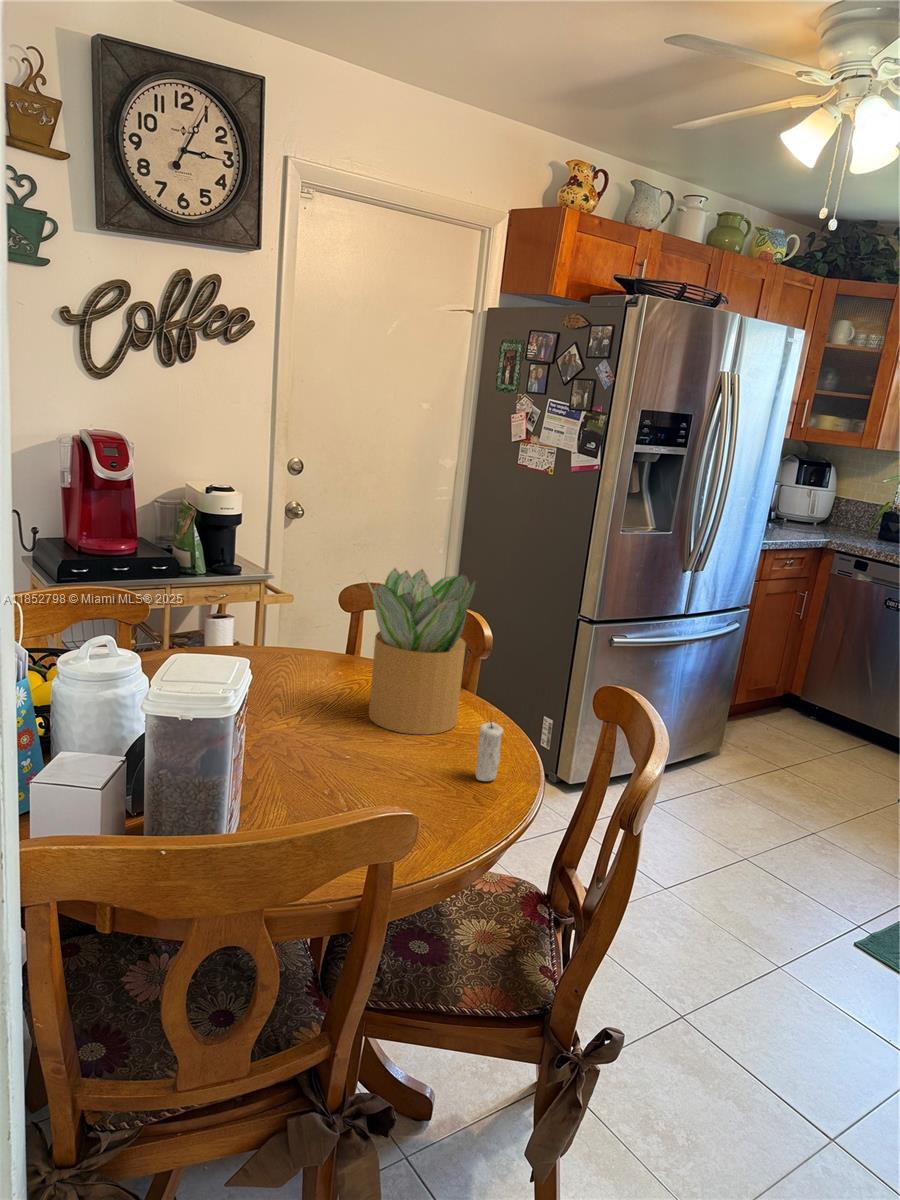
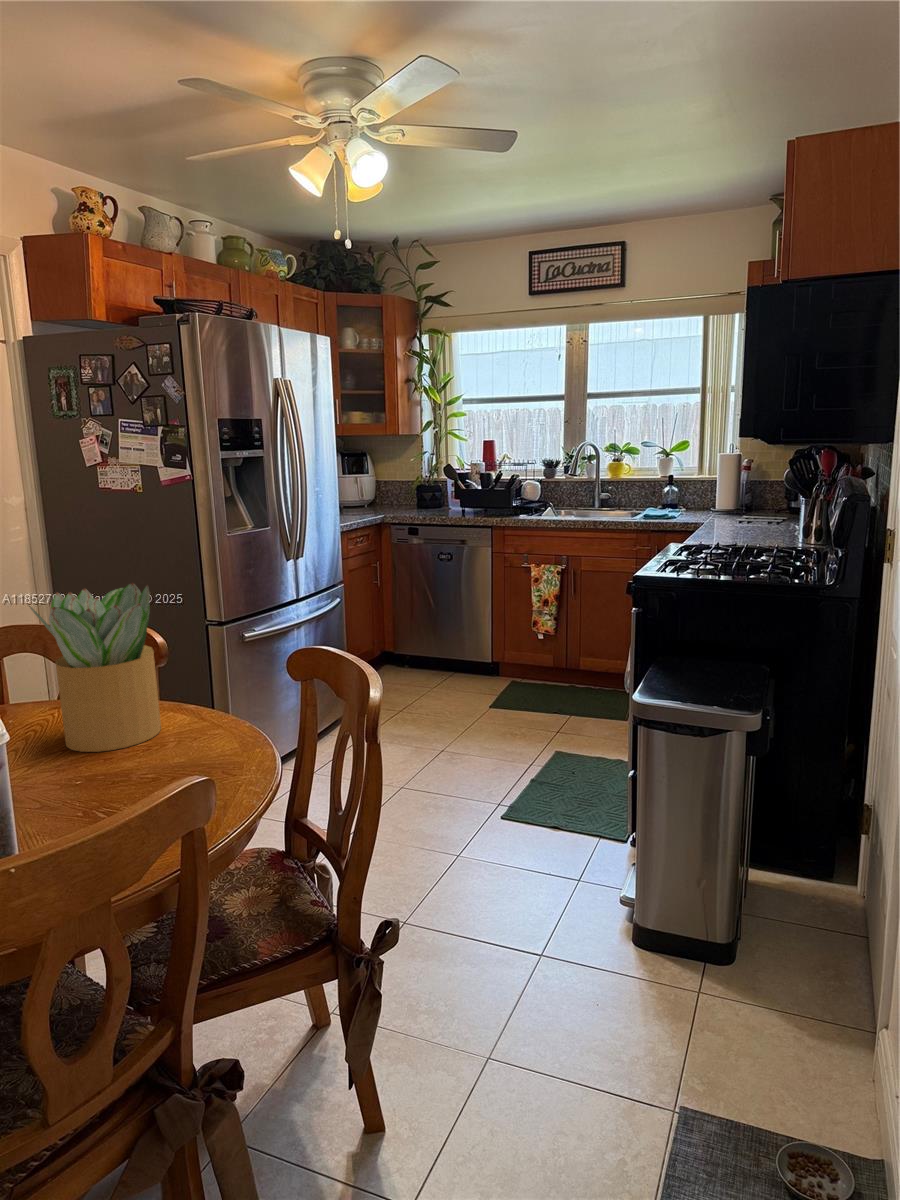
candle: present [476,722,503,781] -> none [203,697,228,760]

